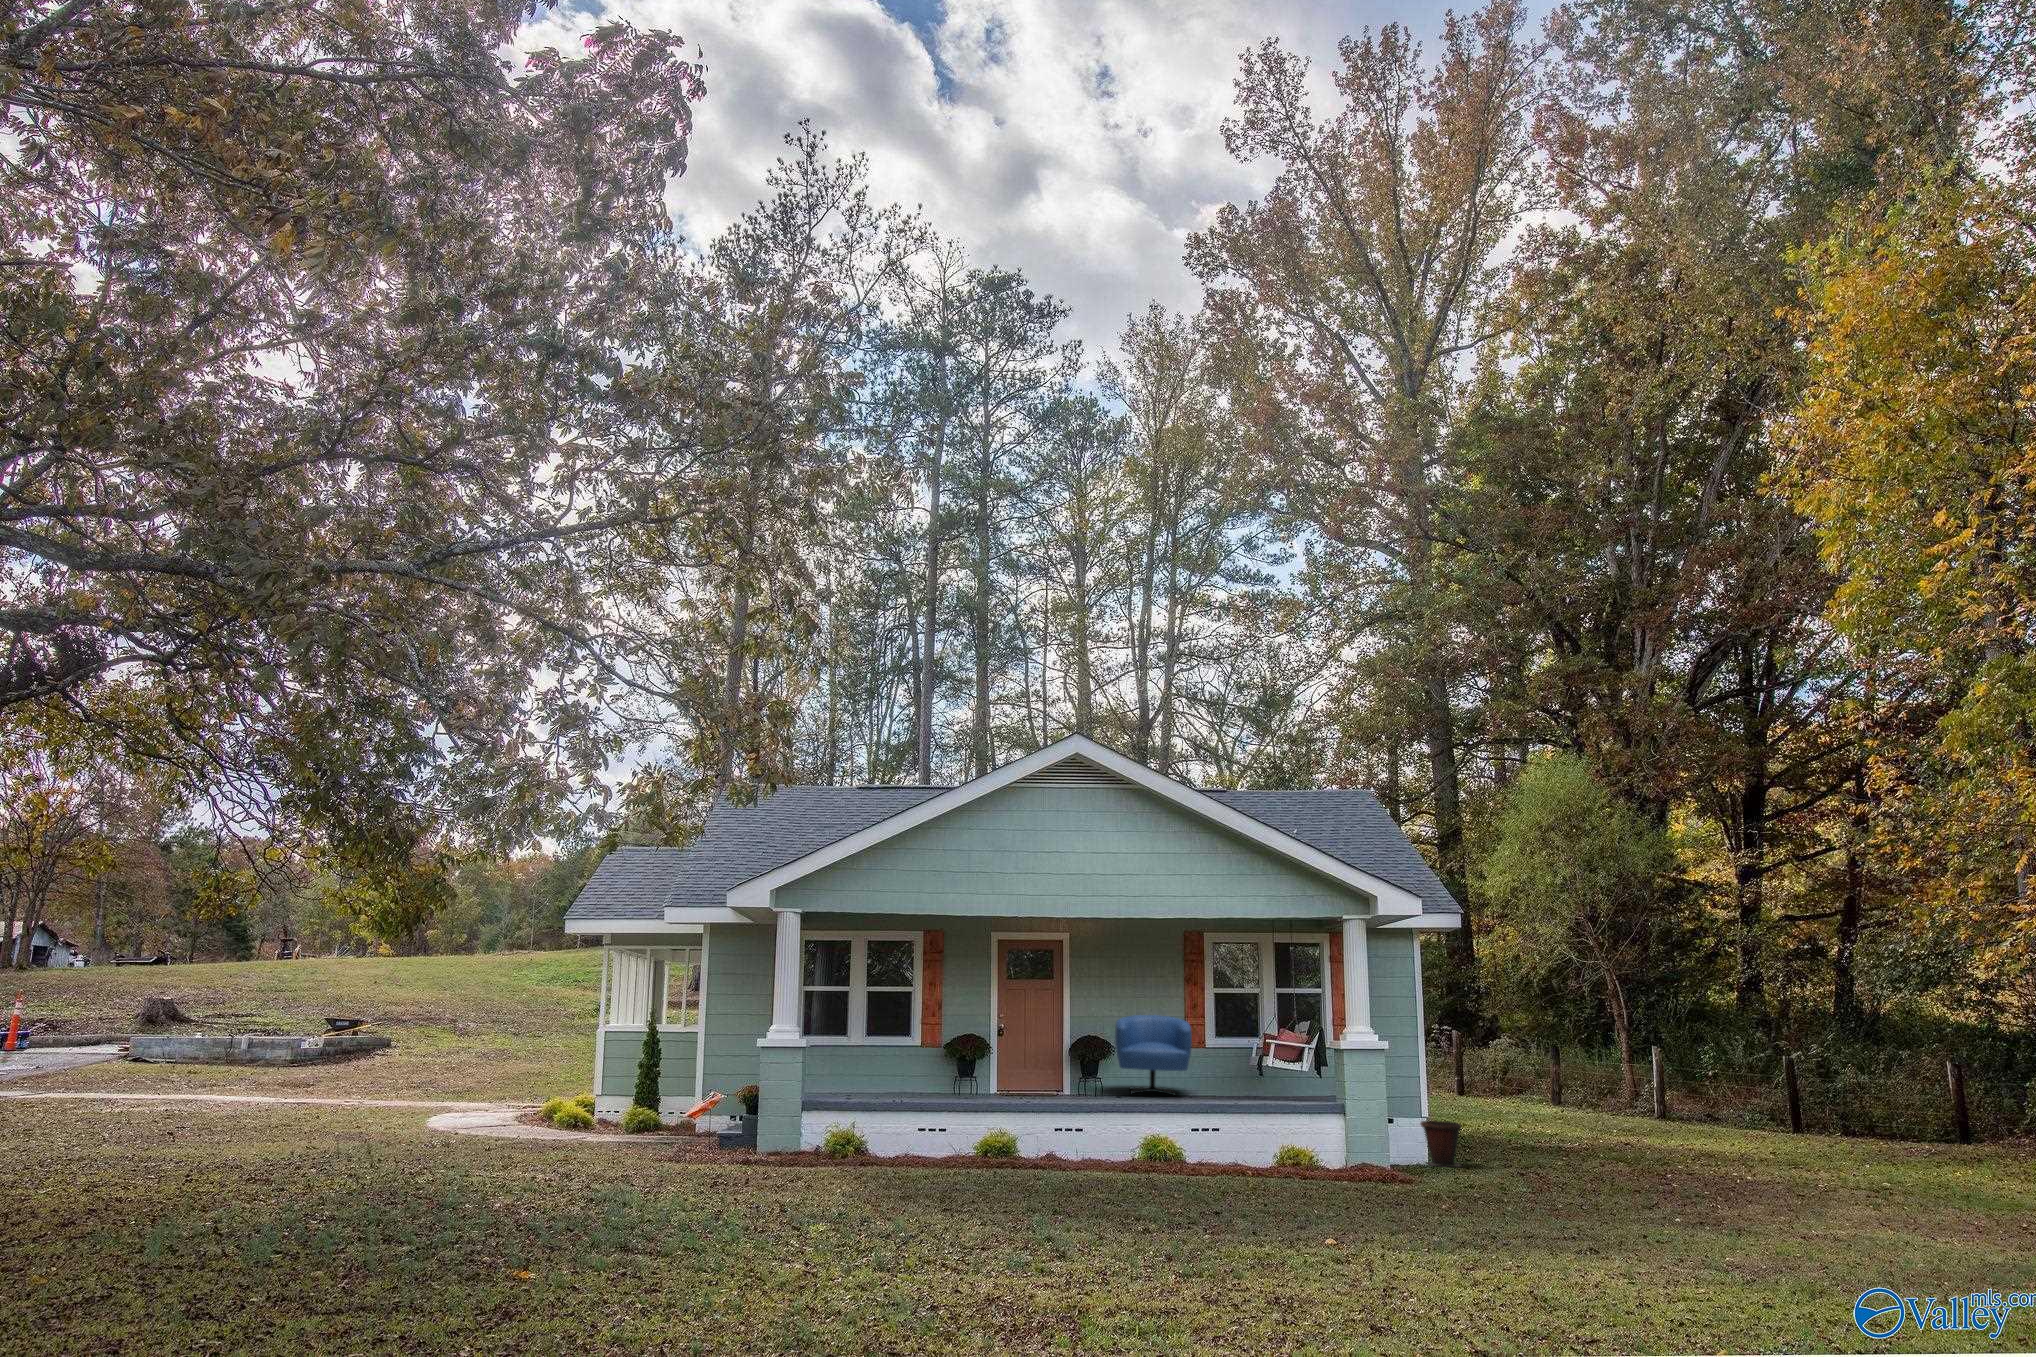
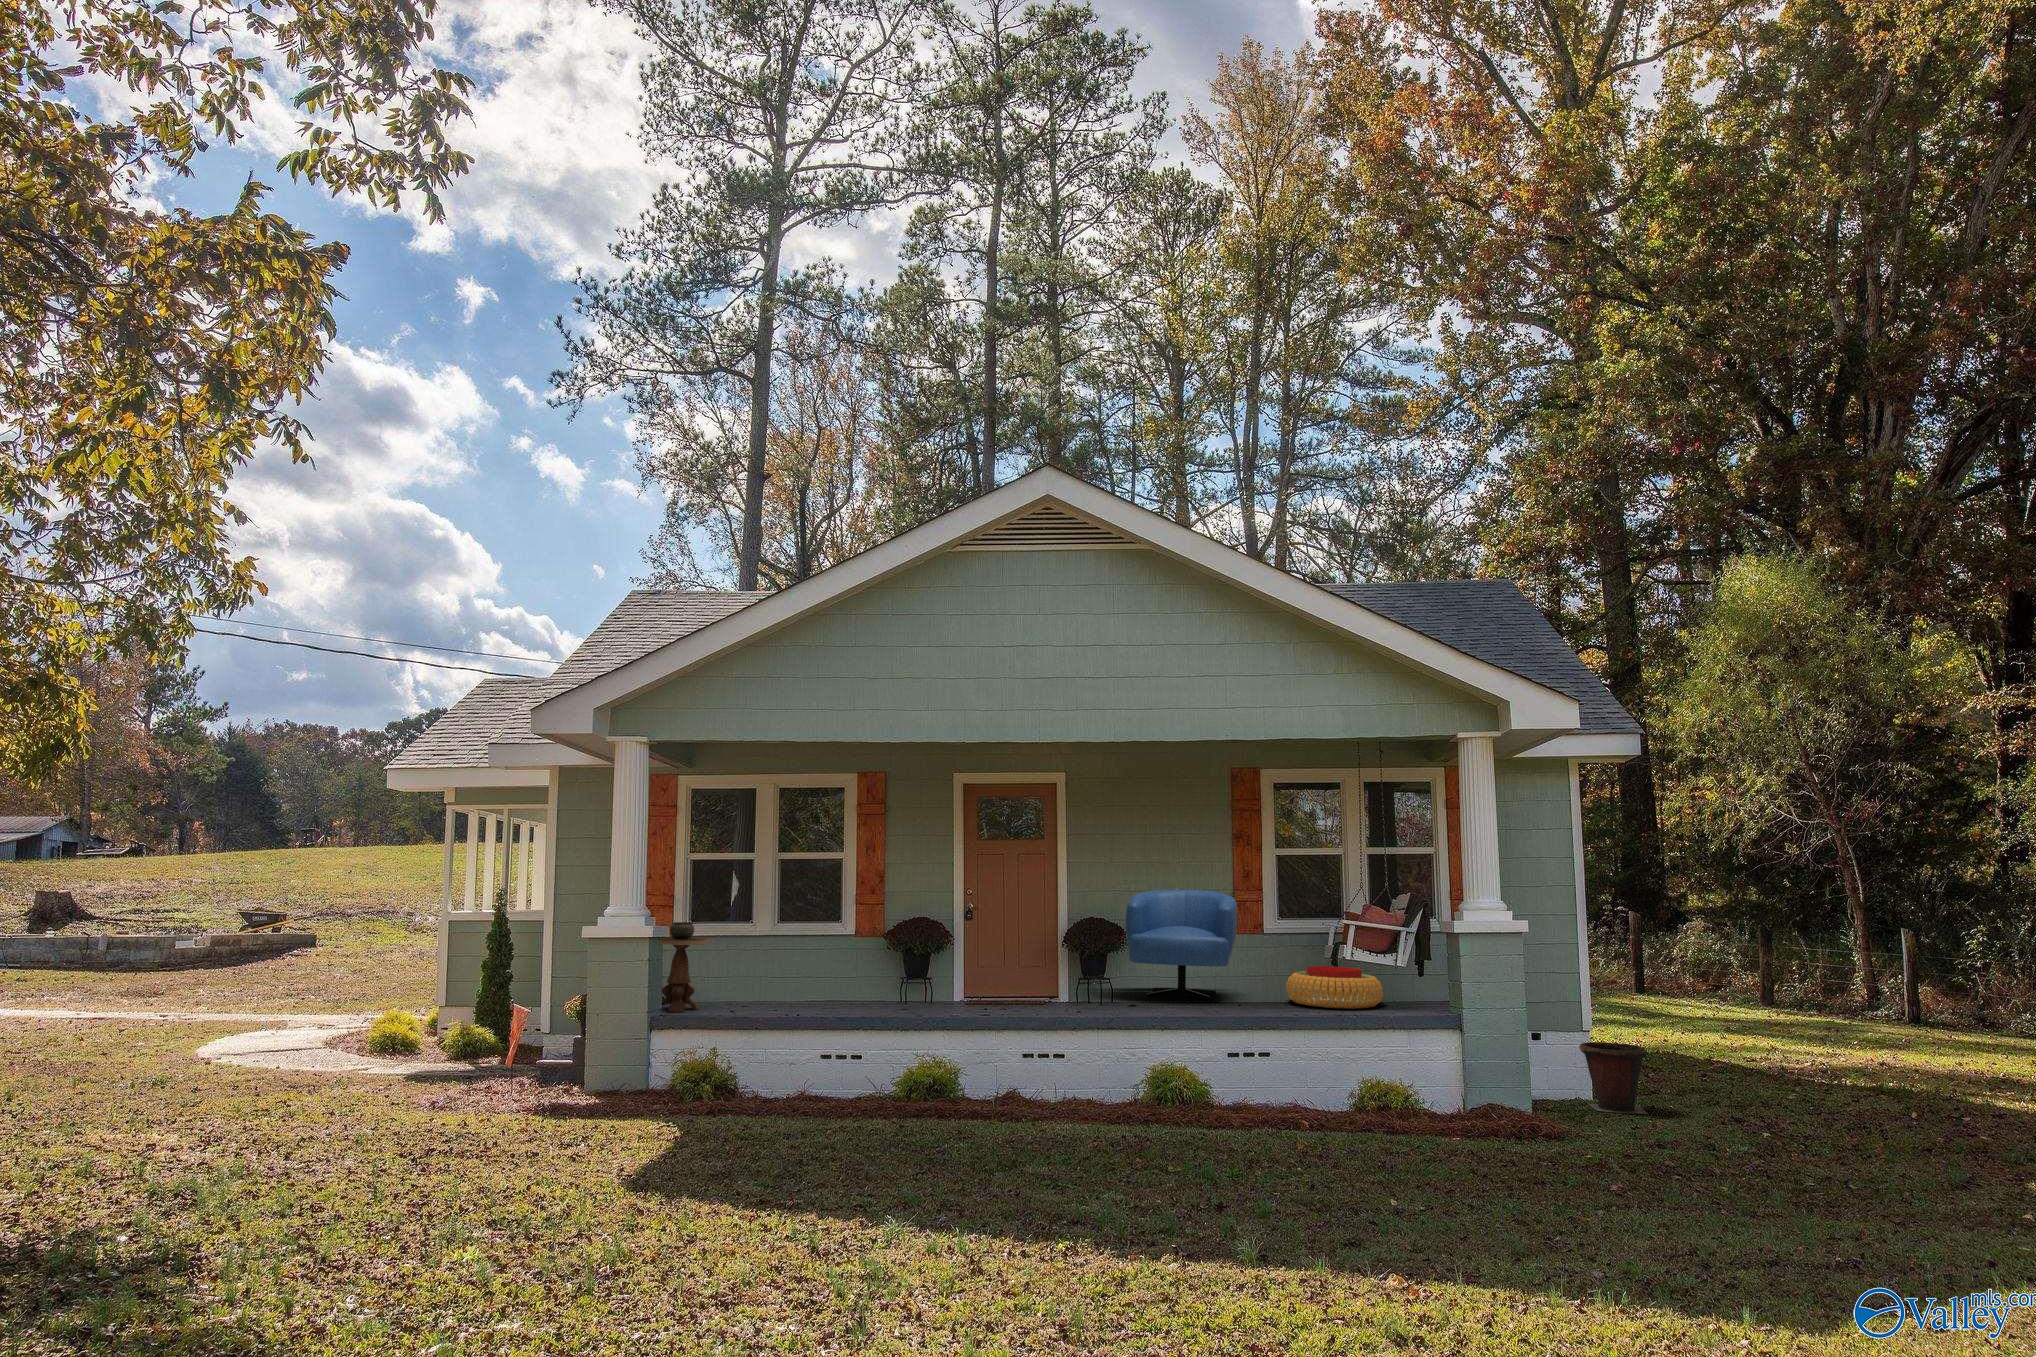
side table: none [797,1041,835,1106] -> present [659,922,708,1012]
pouf: none [1226,1071,1292,1099] -> present [1286,966,1383,1009]

